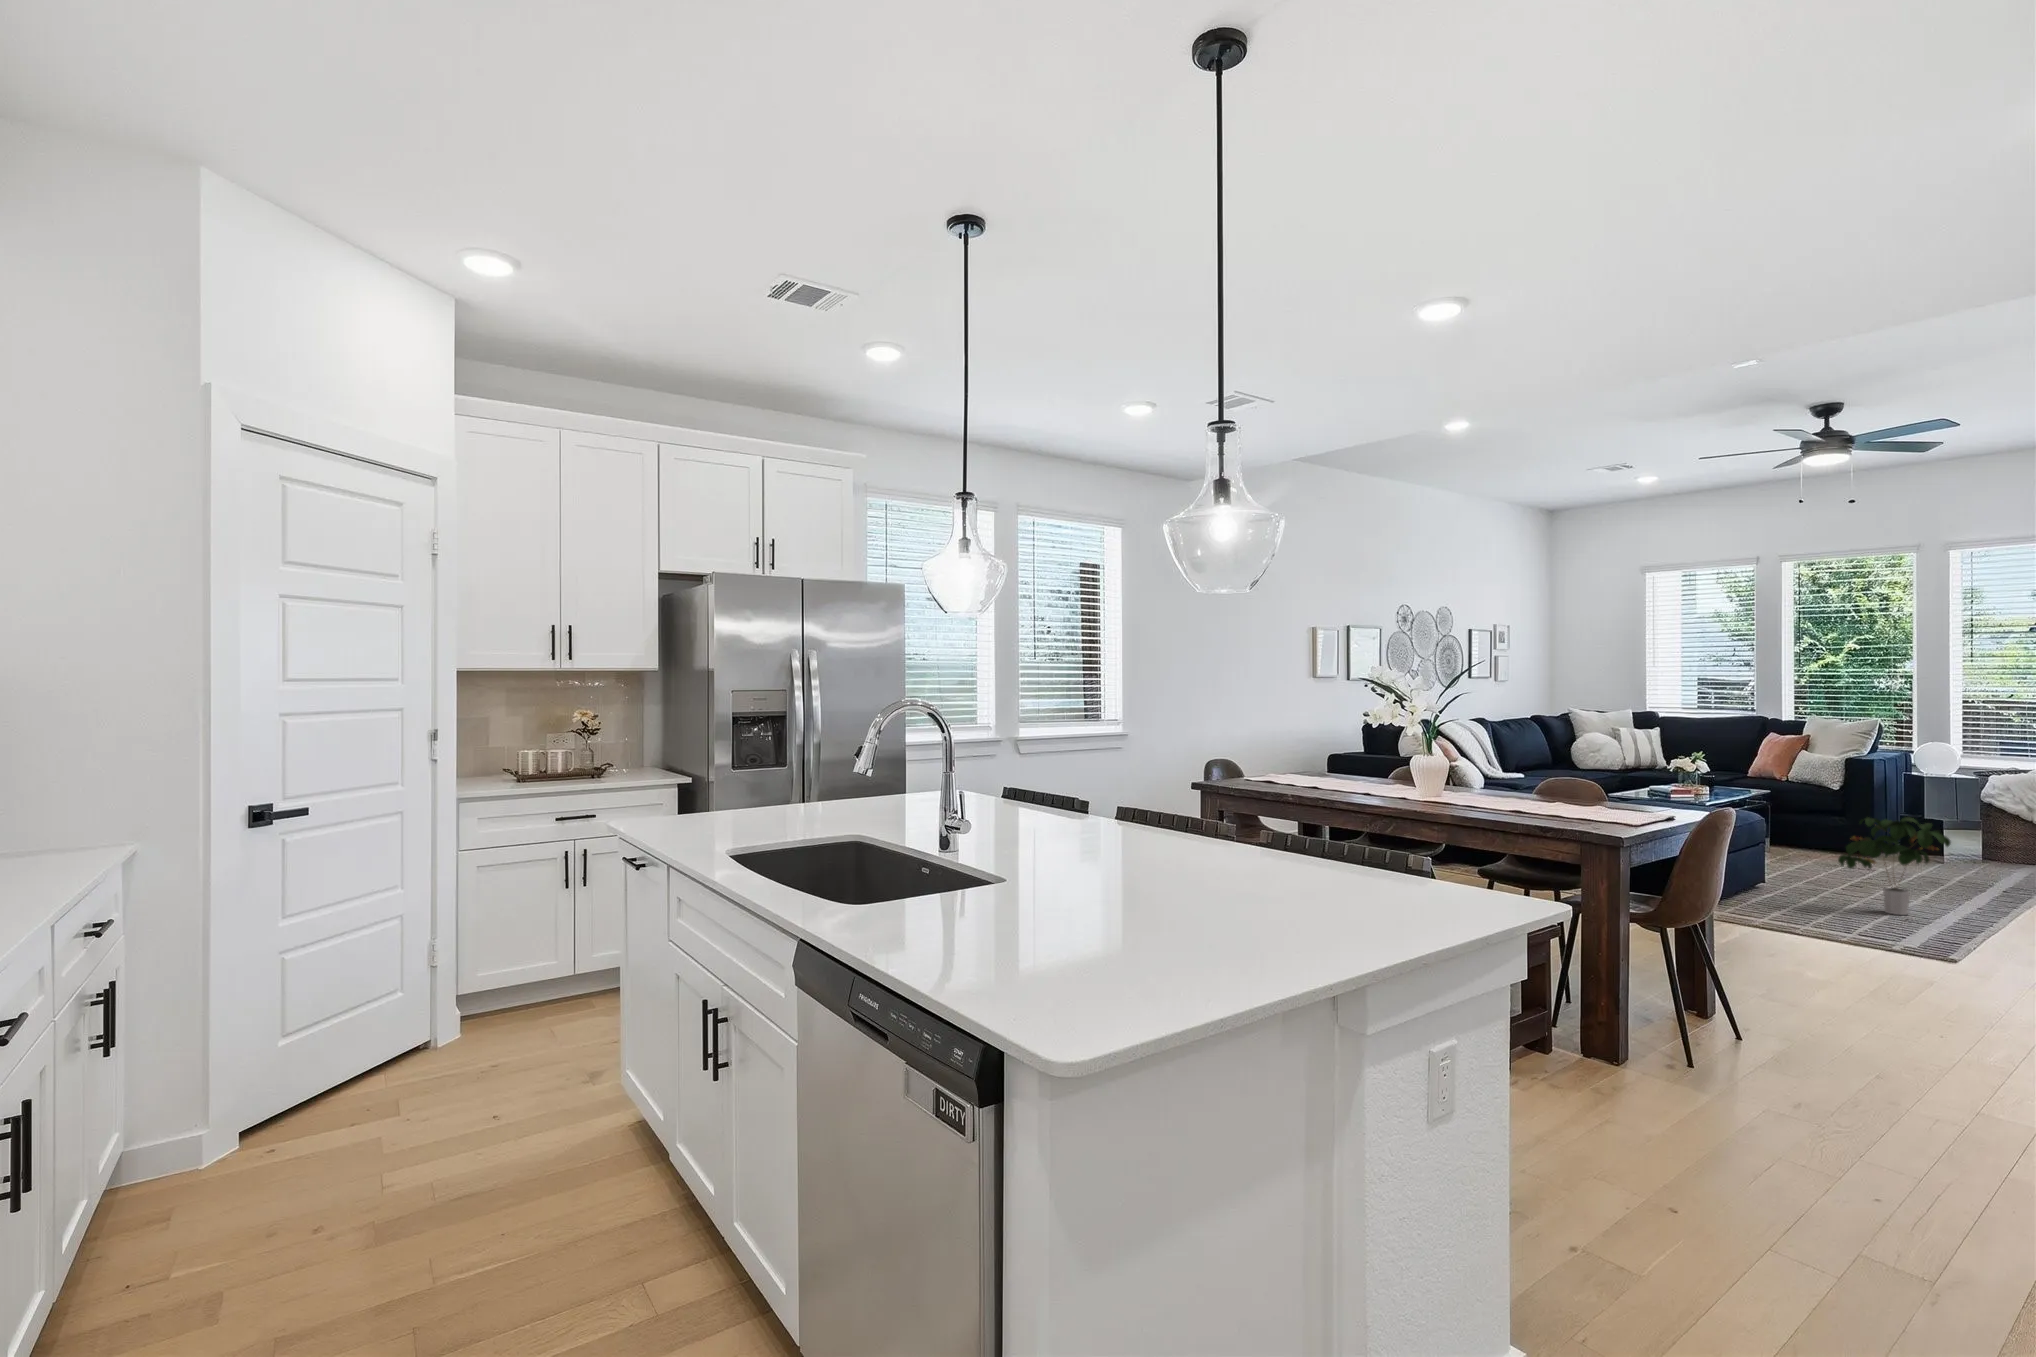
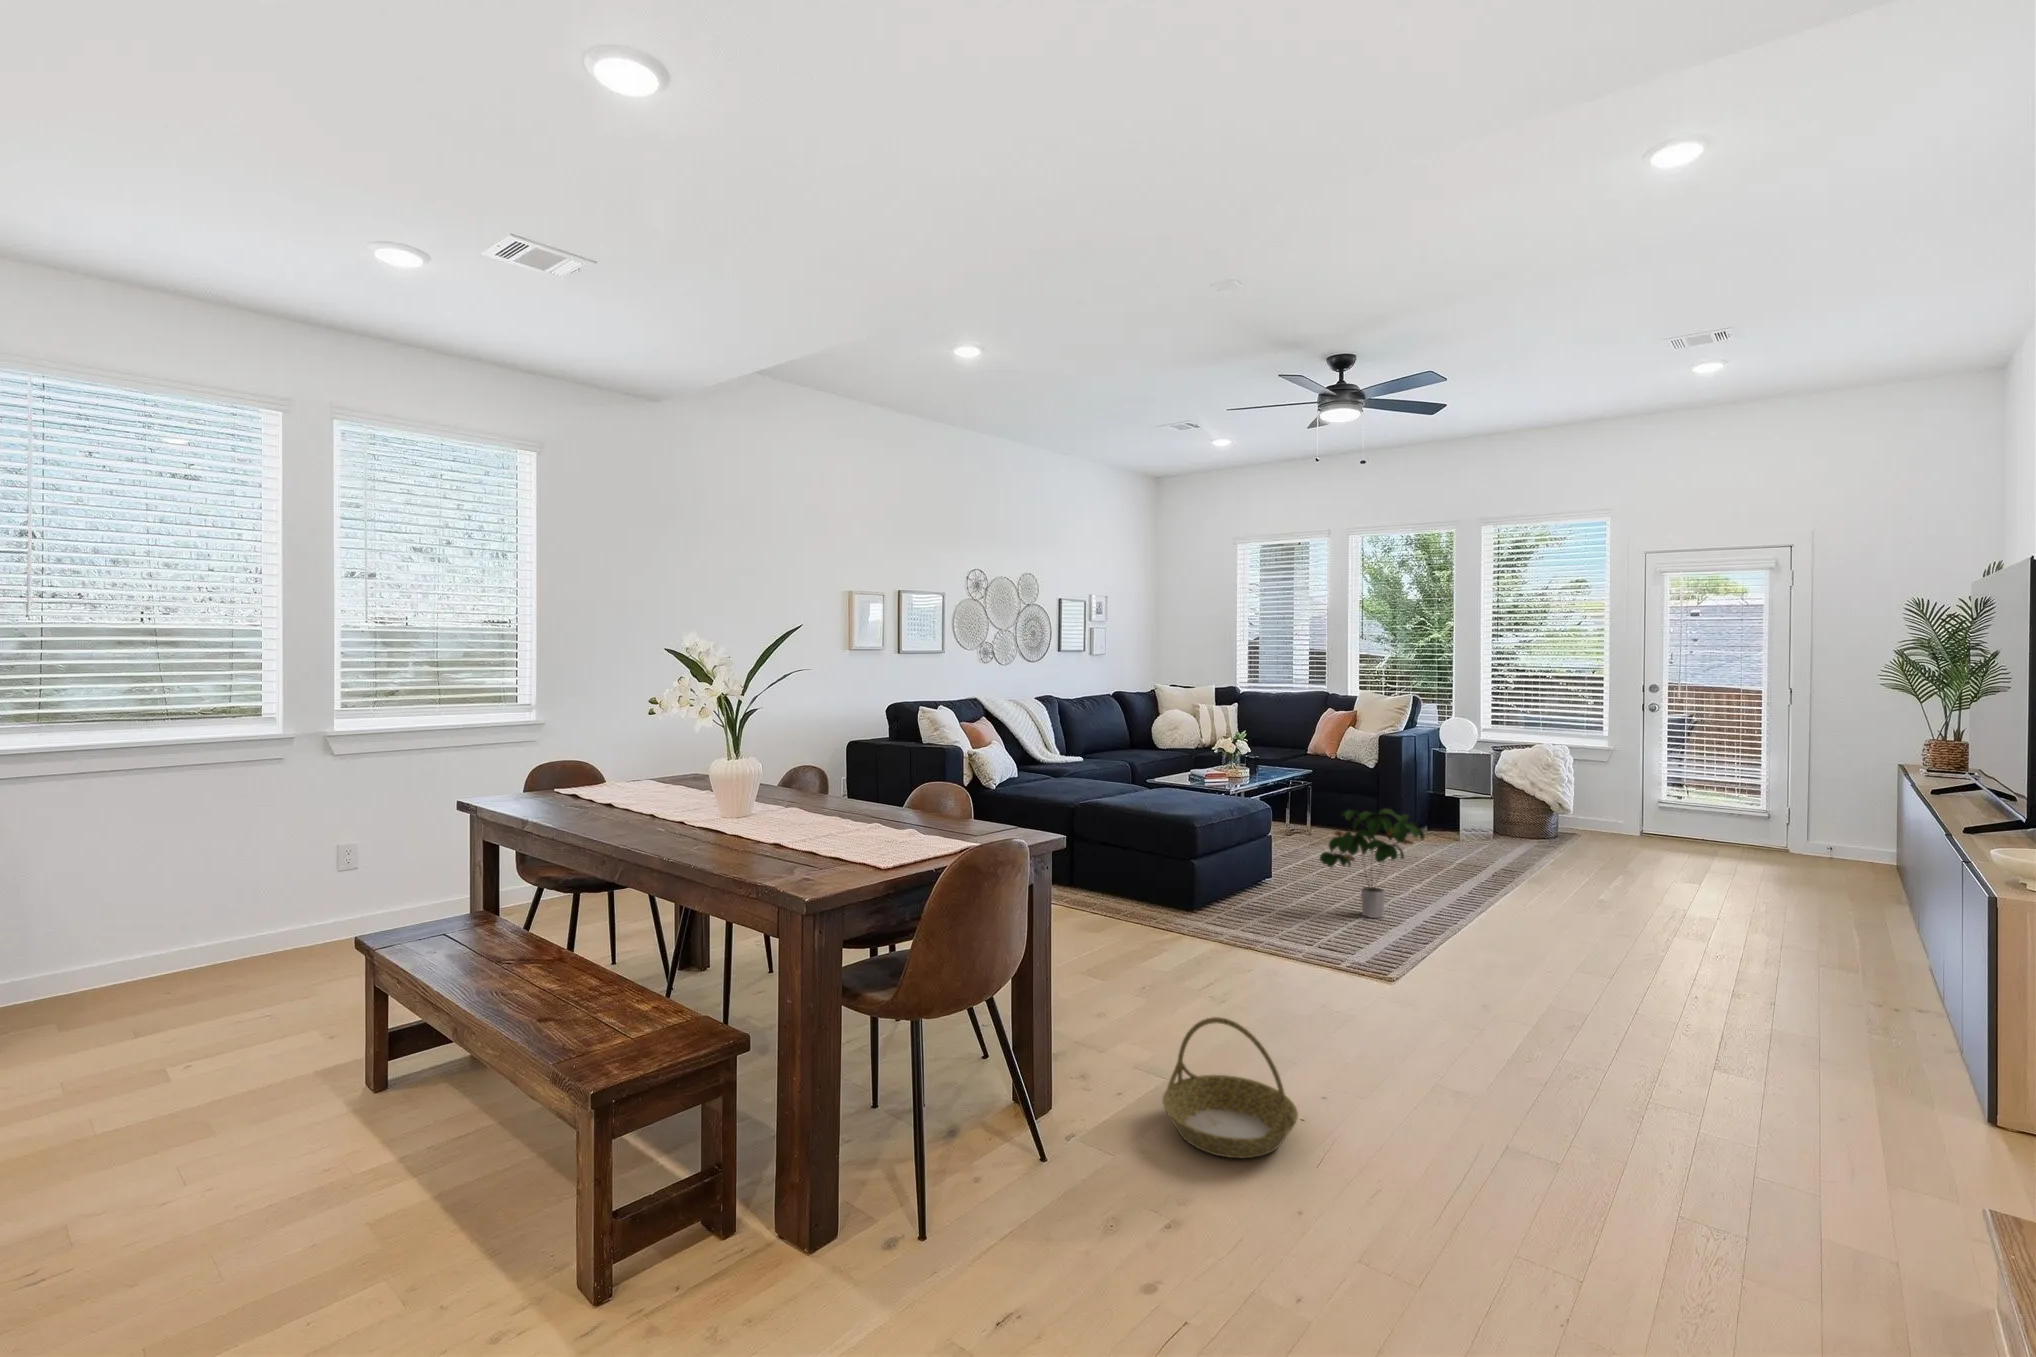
basket: none [1824,946,1955,1044] -> present [1163,1017,1298,1158]

